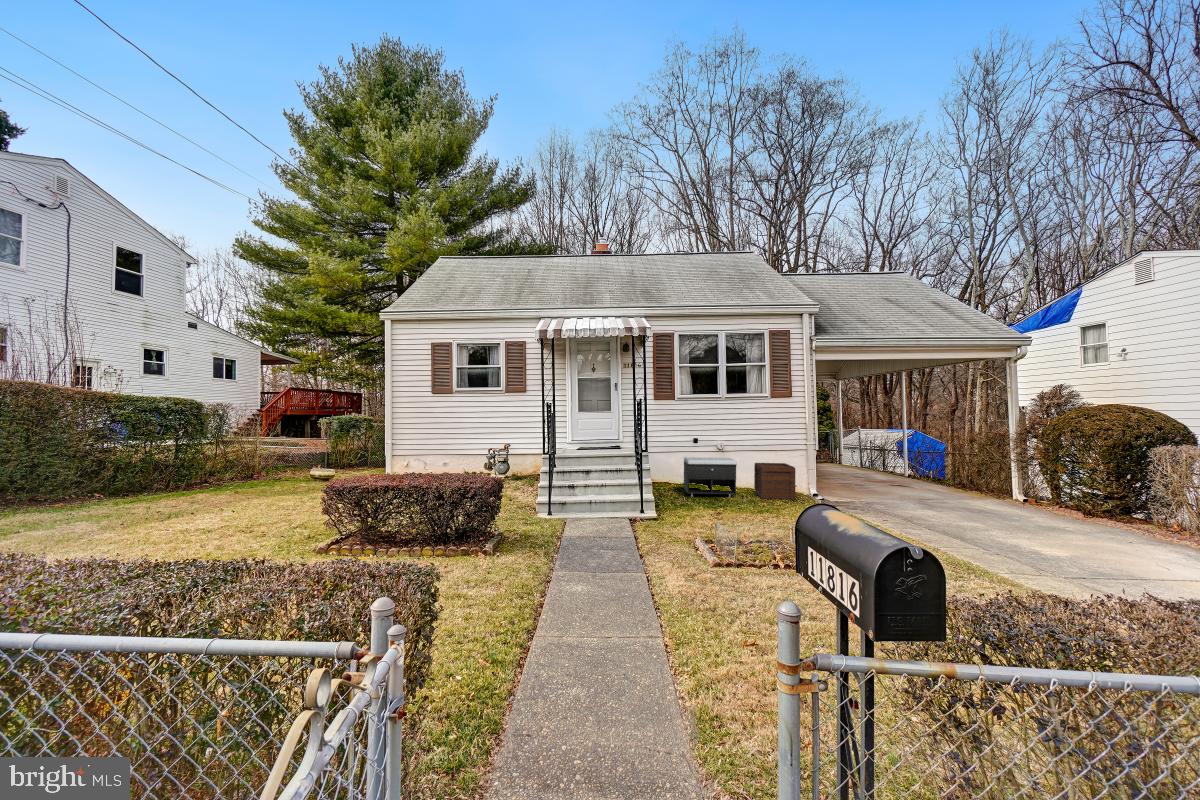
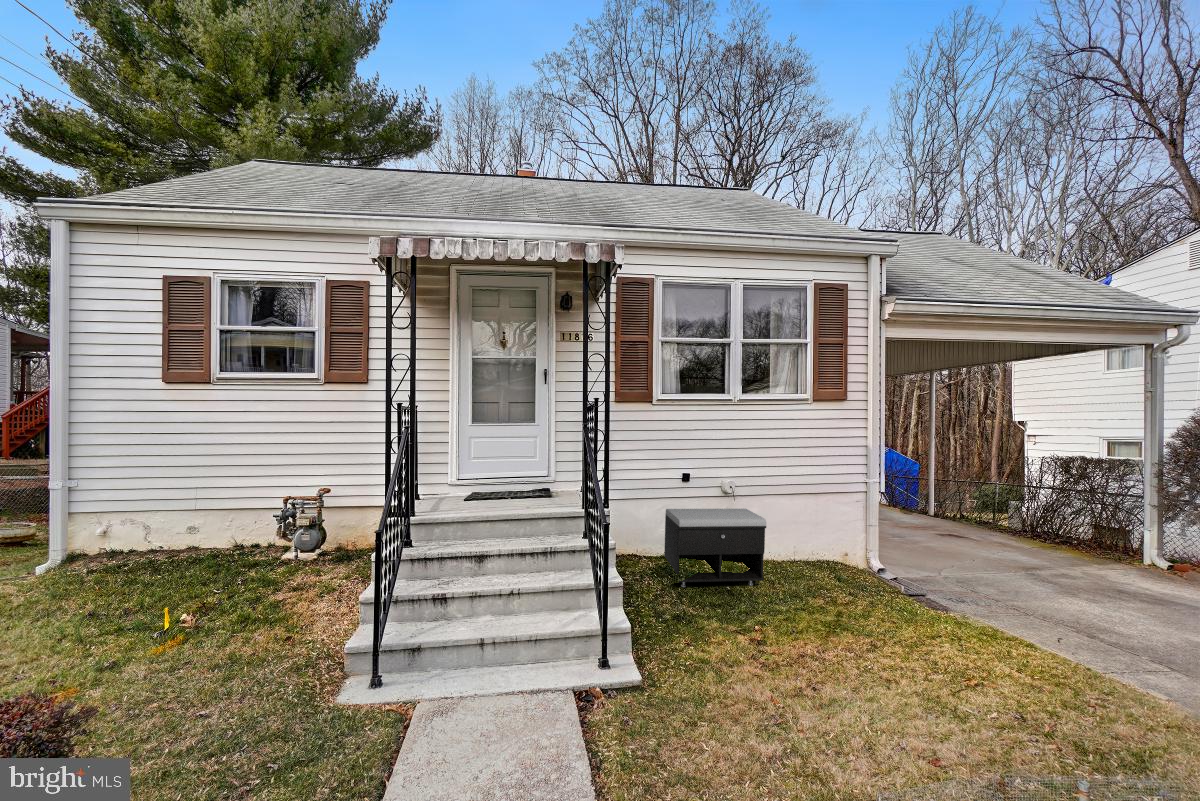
wooden crate: present [754,463,795,500] -> none [785,516,869,589]

